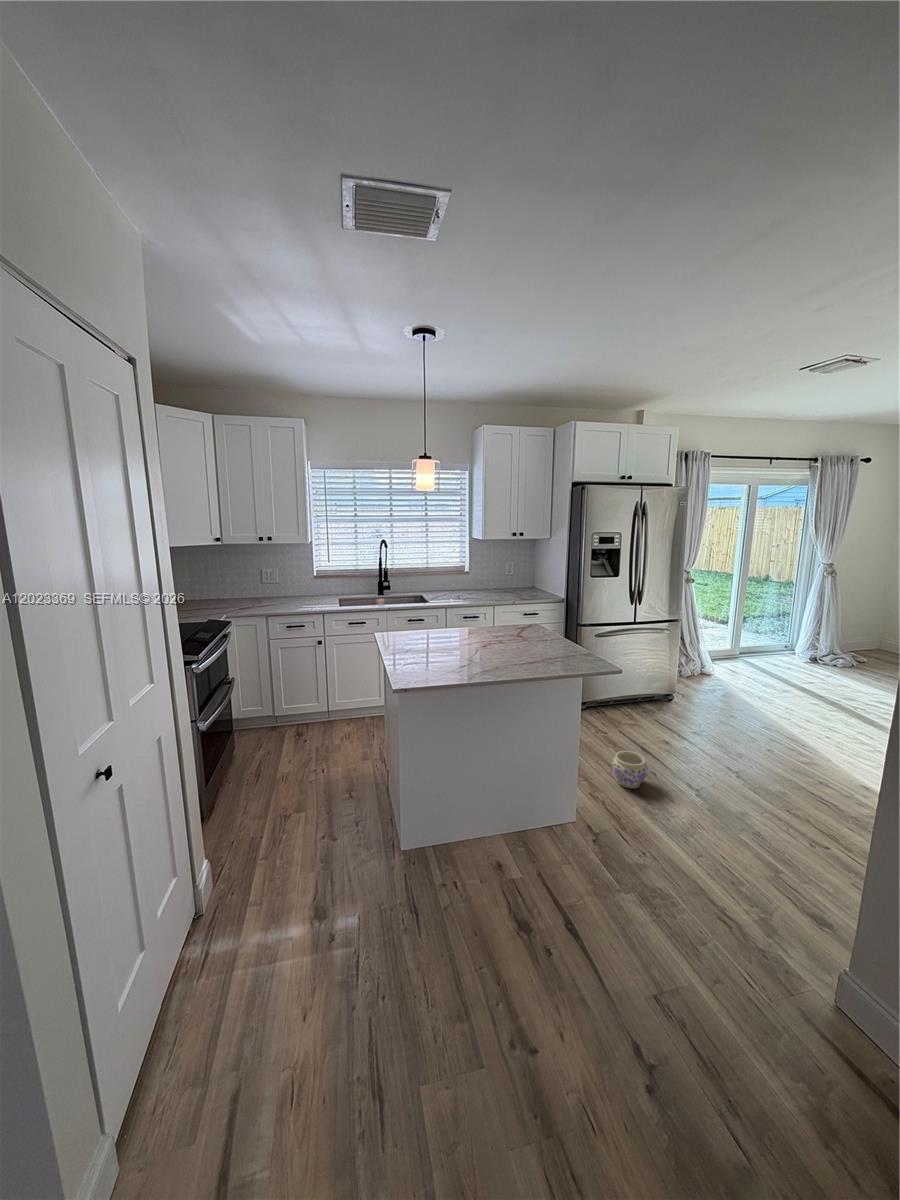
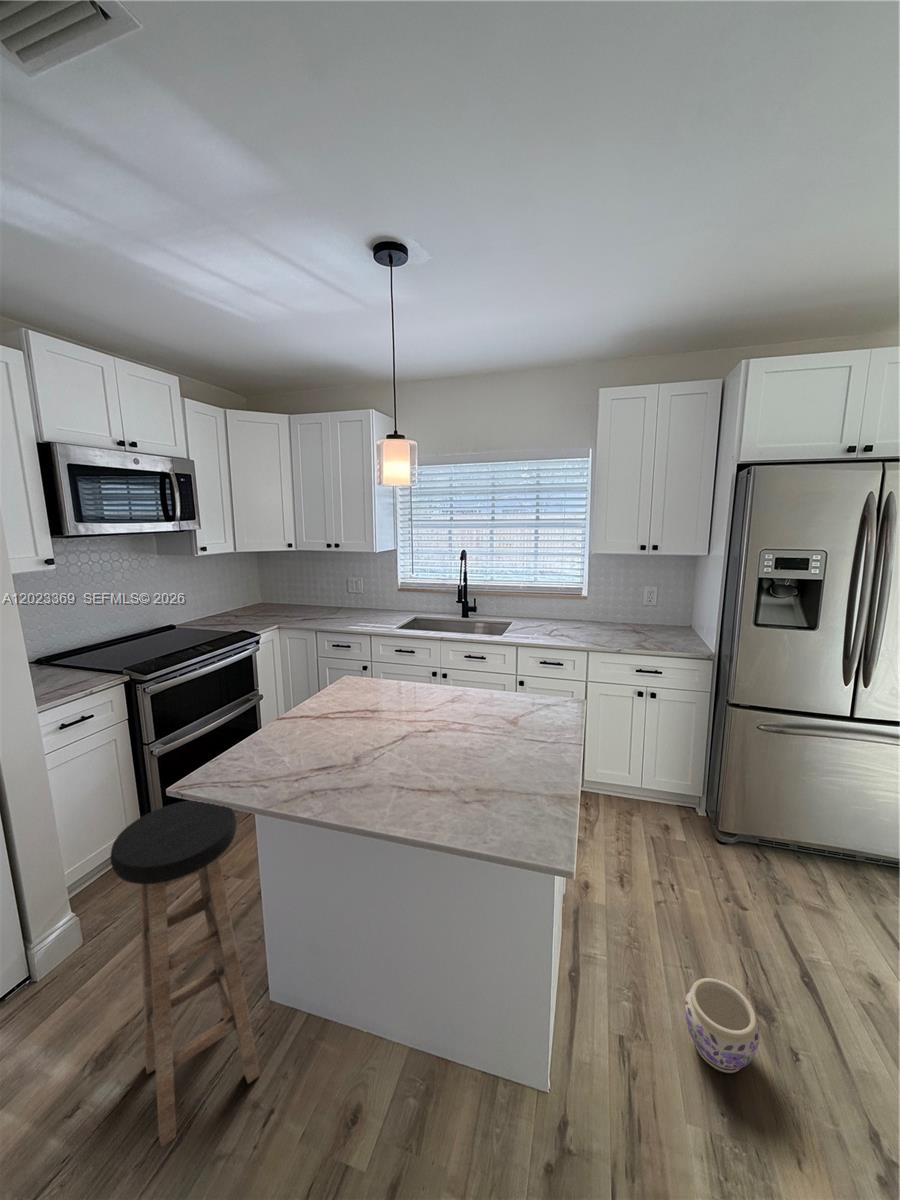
bar stool: none [354,706,433,921] -> present [110,799,260,1147]

